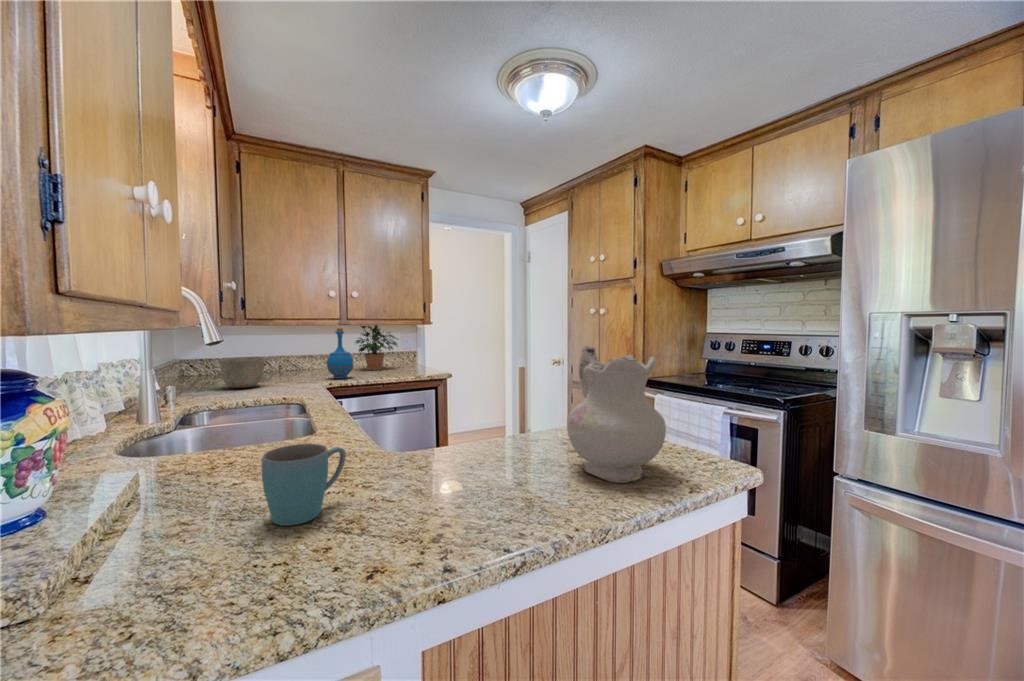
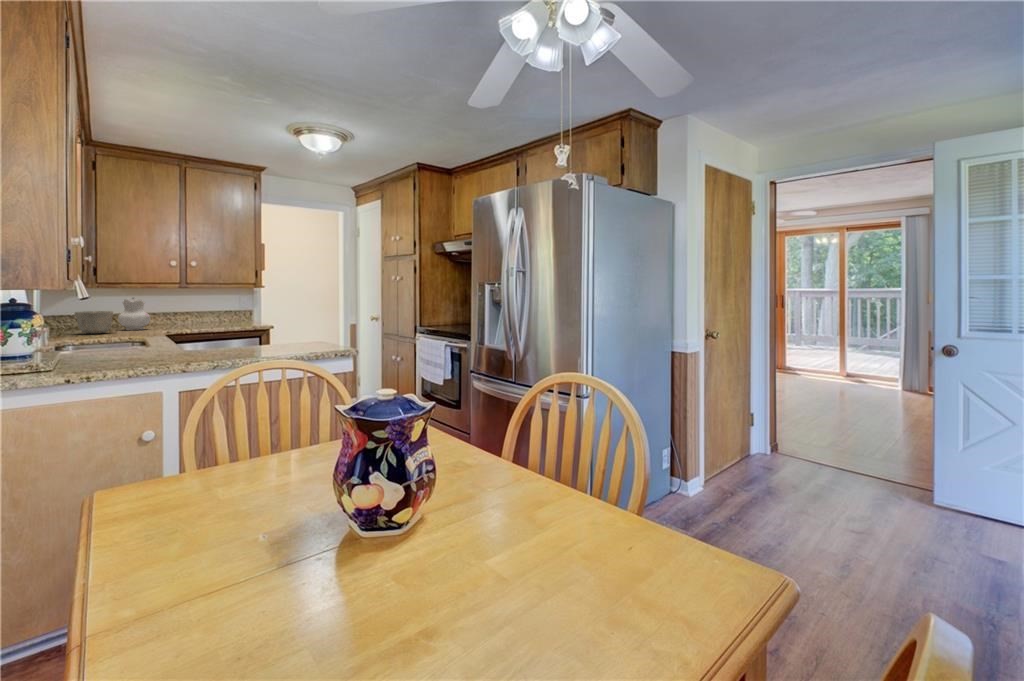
potted plant: present [356,324,397,370] -> none [193,285,238,326]
bottle: present [327,328,353,379] -> none [167,291,191,330]
ceramic pitcher: present [567,346,666,483] -> present [118,297,150,330]
mug: present [262,444,346,526] -> none [120,330,157,356]

